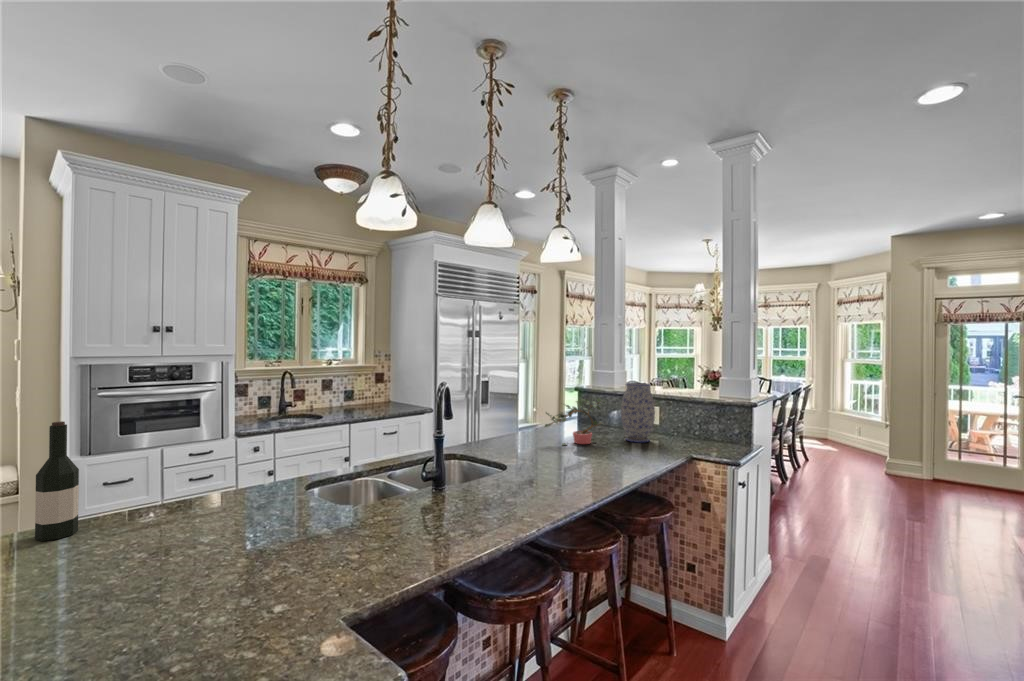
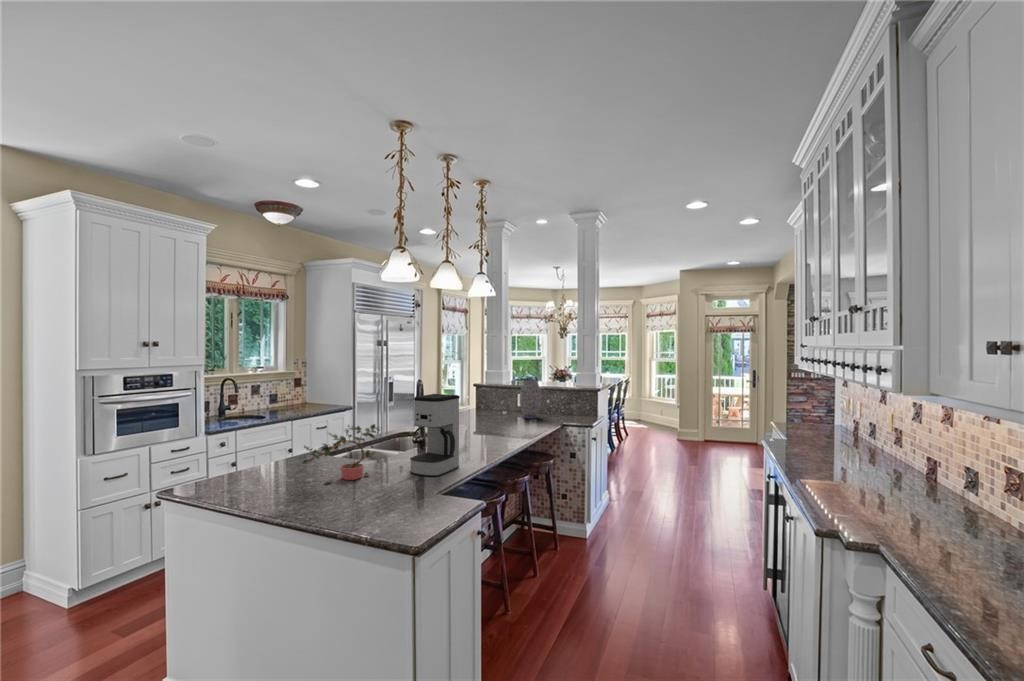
potted plant: present [545,398,604,445] -> present [303,424,380,484]
coffee maker: none [324,406,426,577] -> present [410,394,460,476]
wine bottle: present [35,421,79,541] -> none [220,411,241,482]

